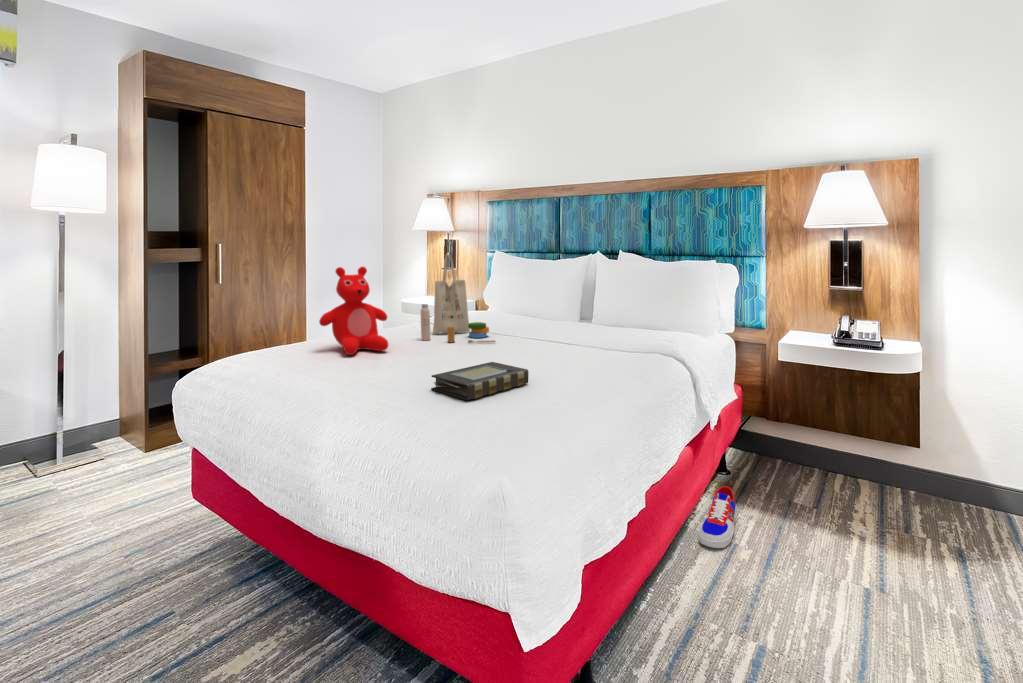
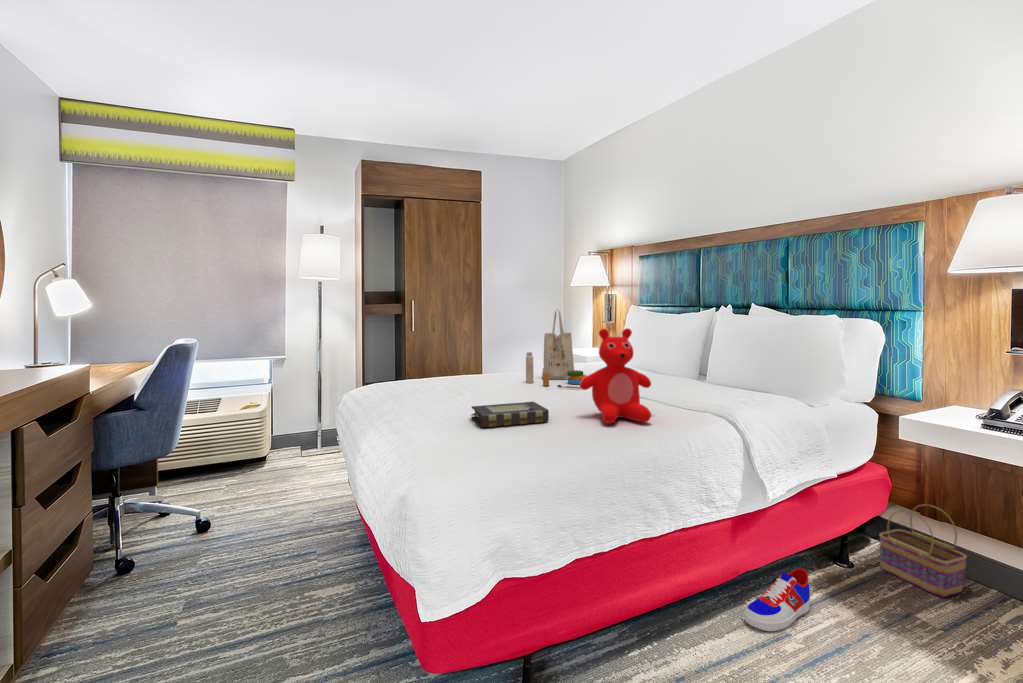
teddy bear: present [319,267,388,355] -> present [580,328,651,424]
basket: none [746,414,808,484] -> present [879,505,967,597]

